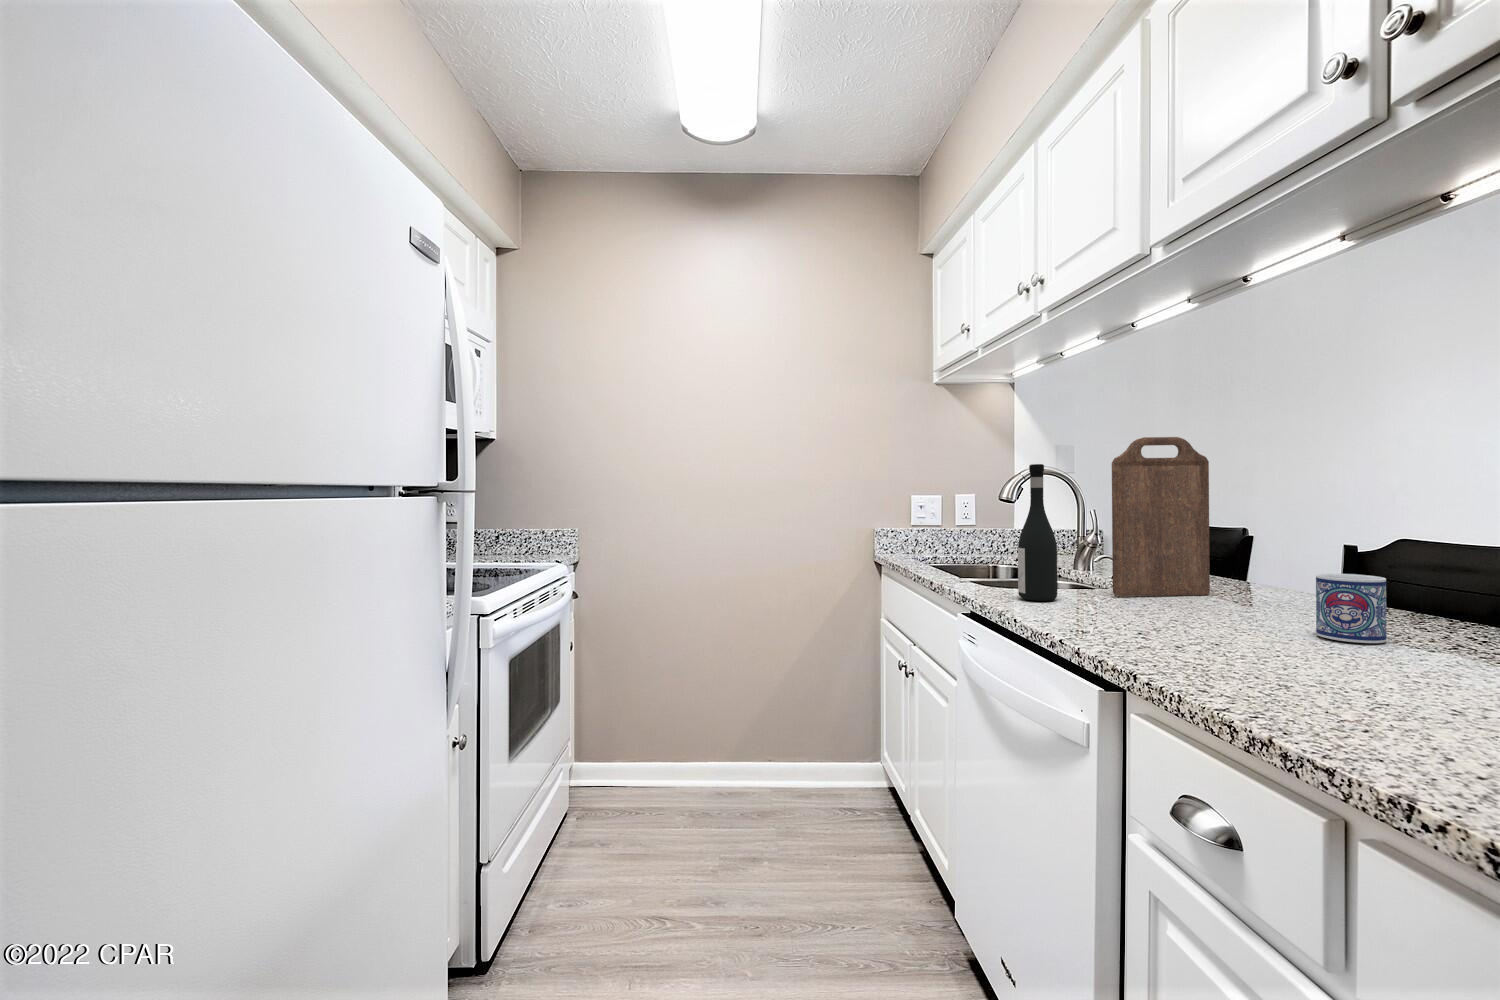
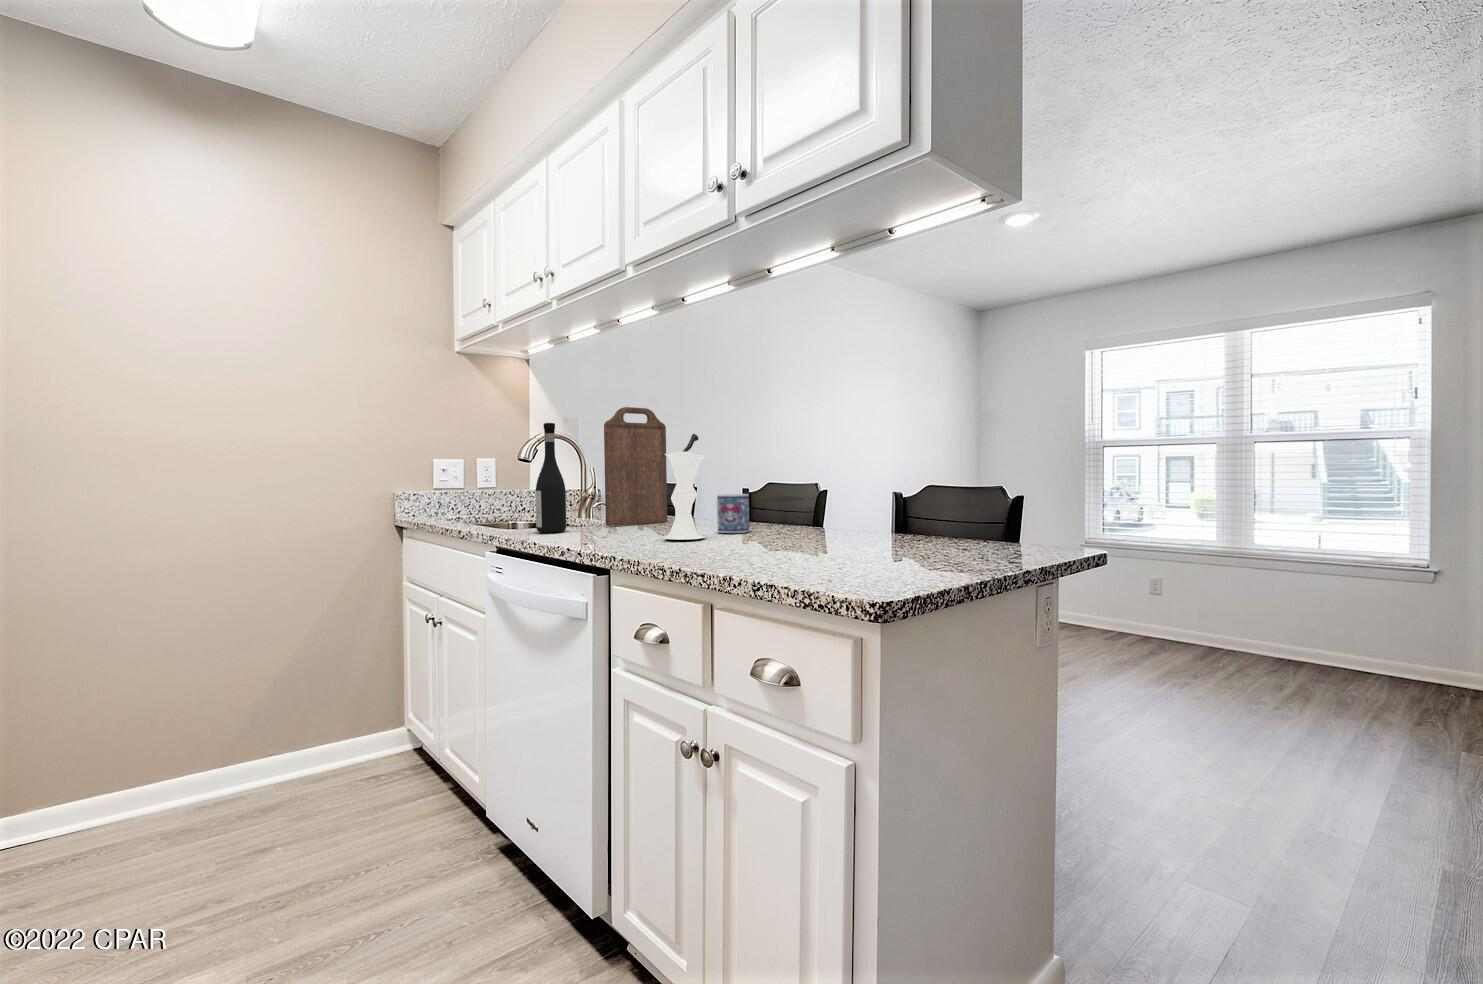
vase: none [1217,480,1297,651] -> present [665,434,705,540]

